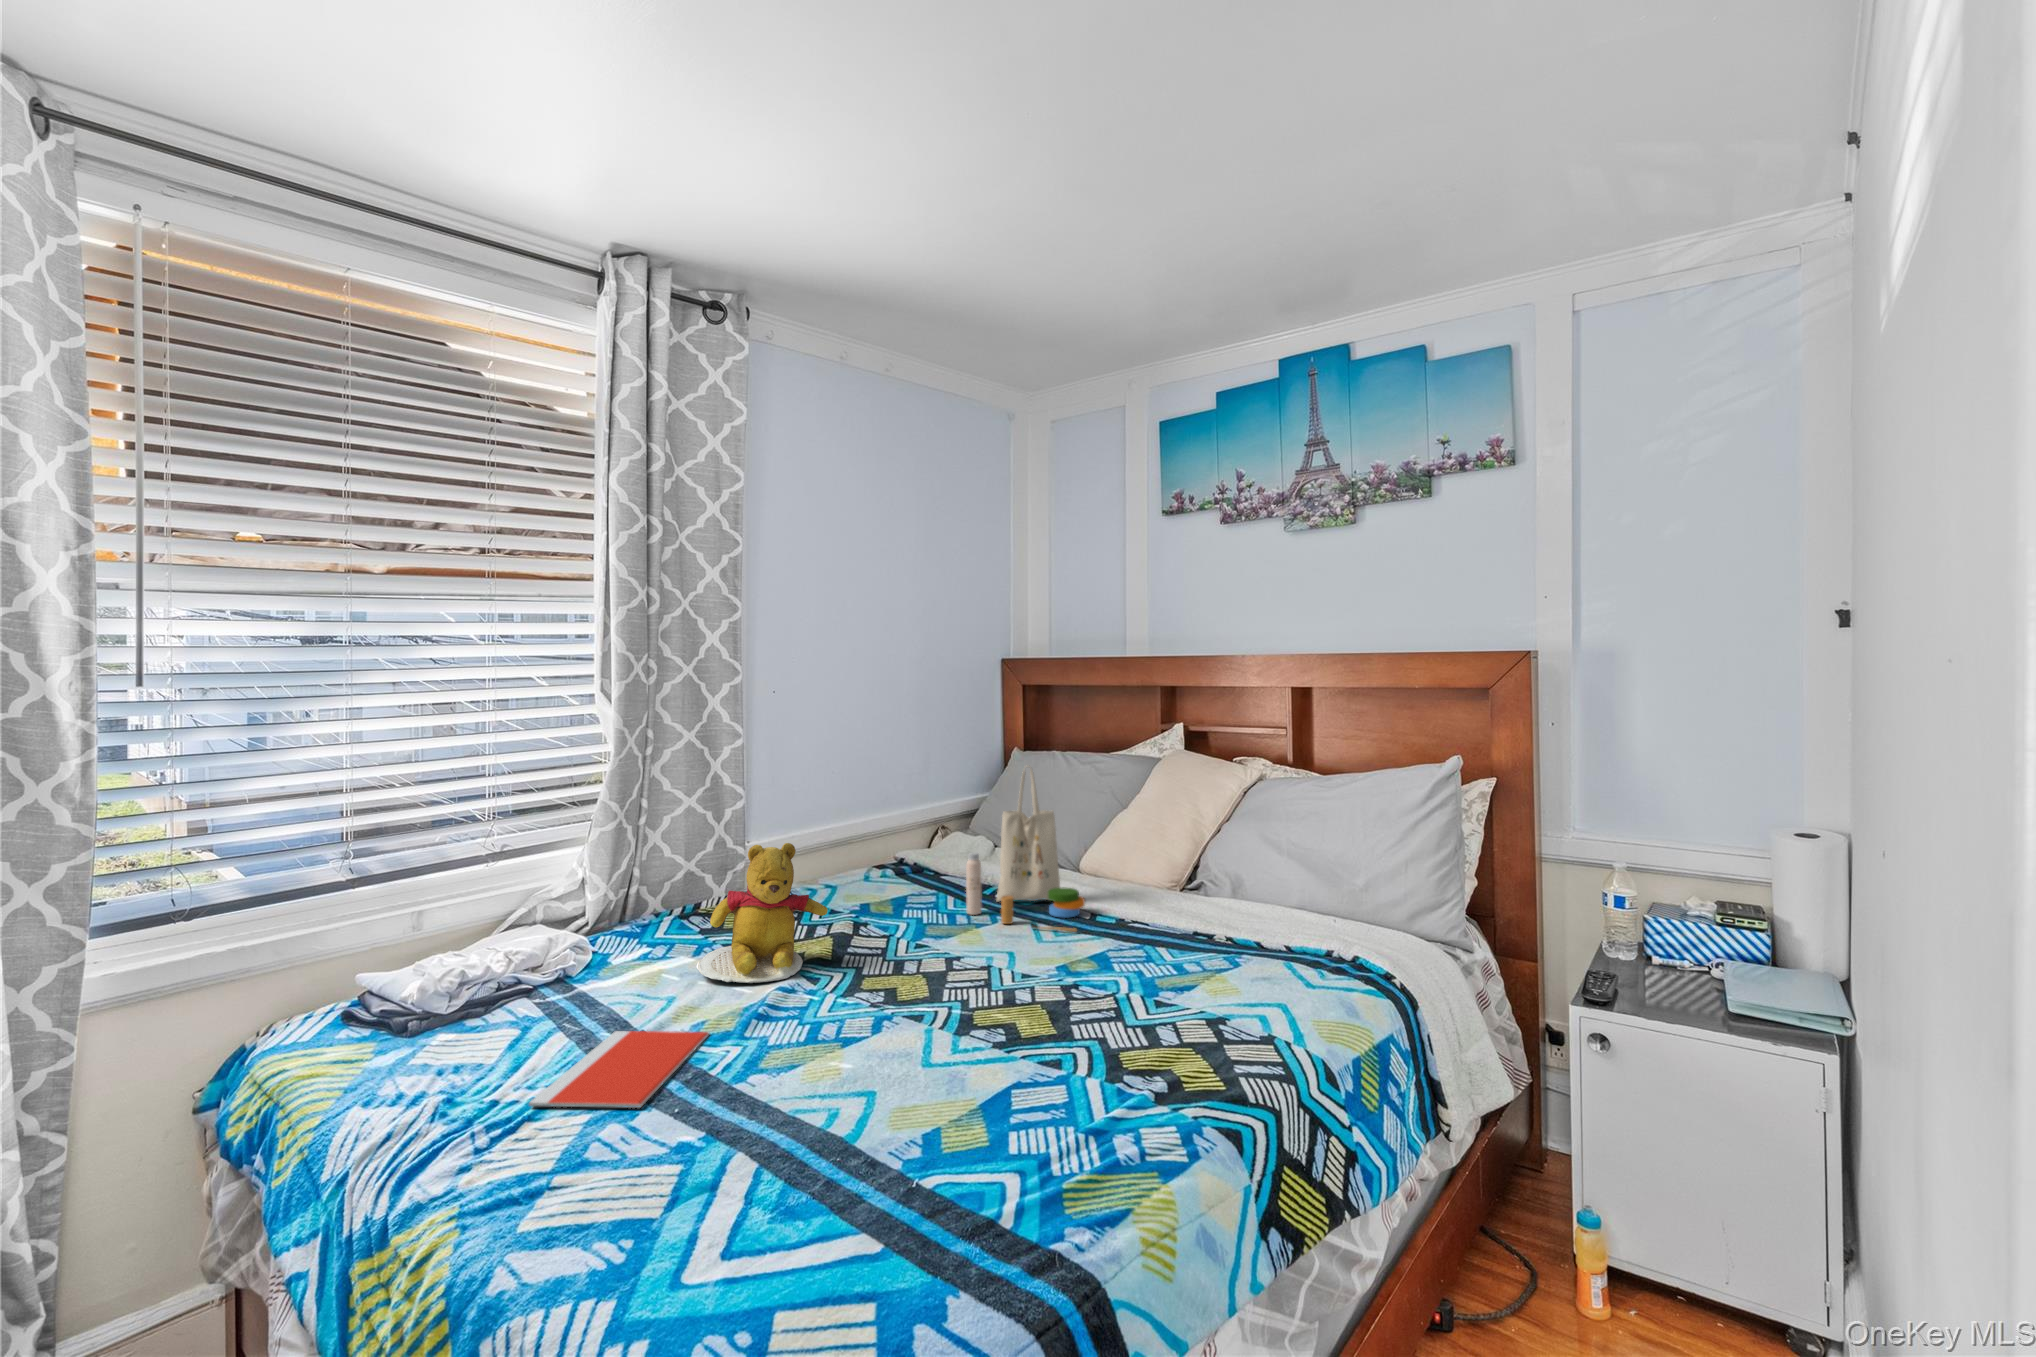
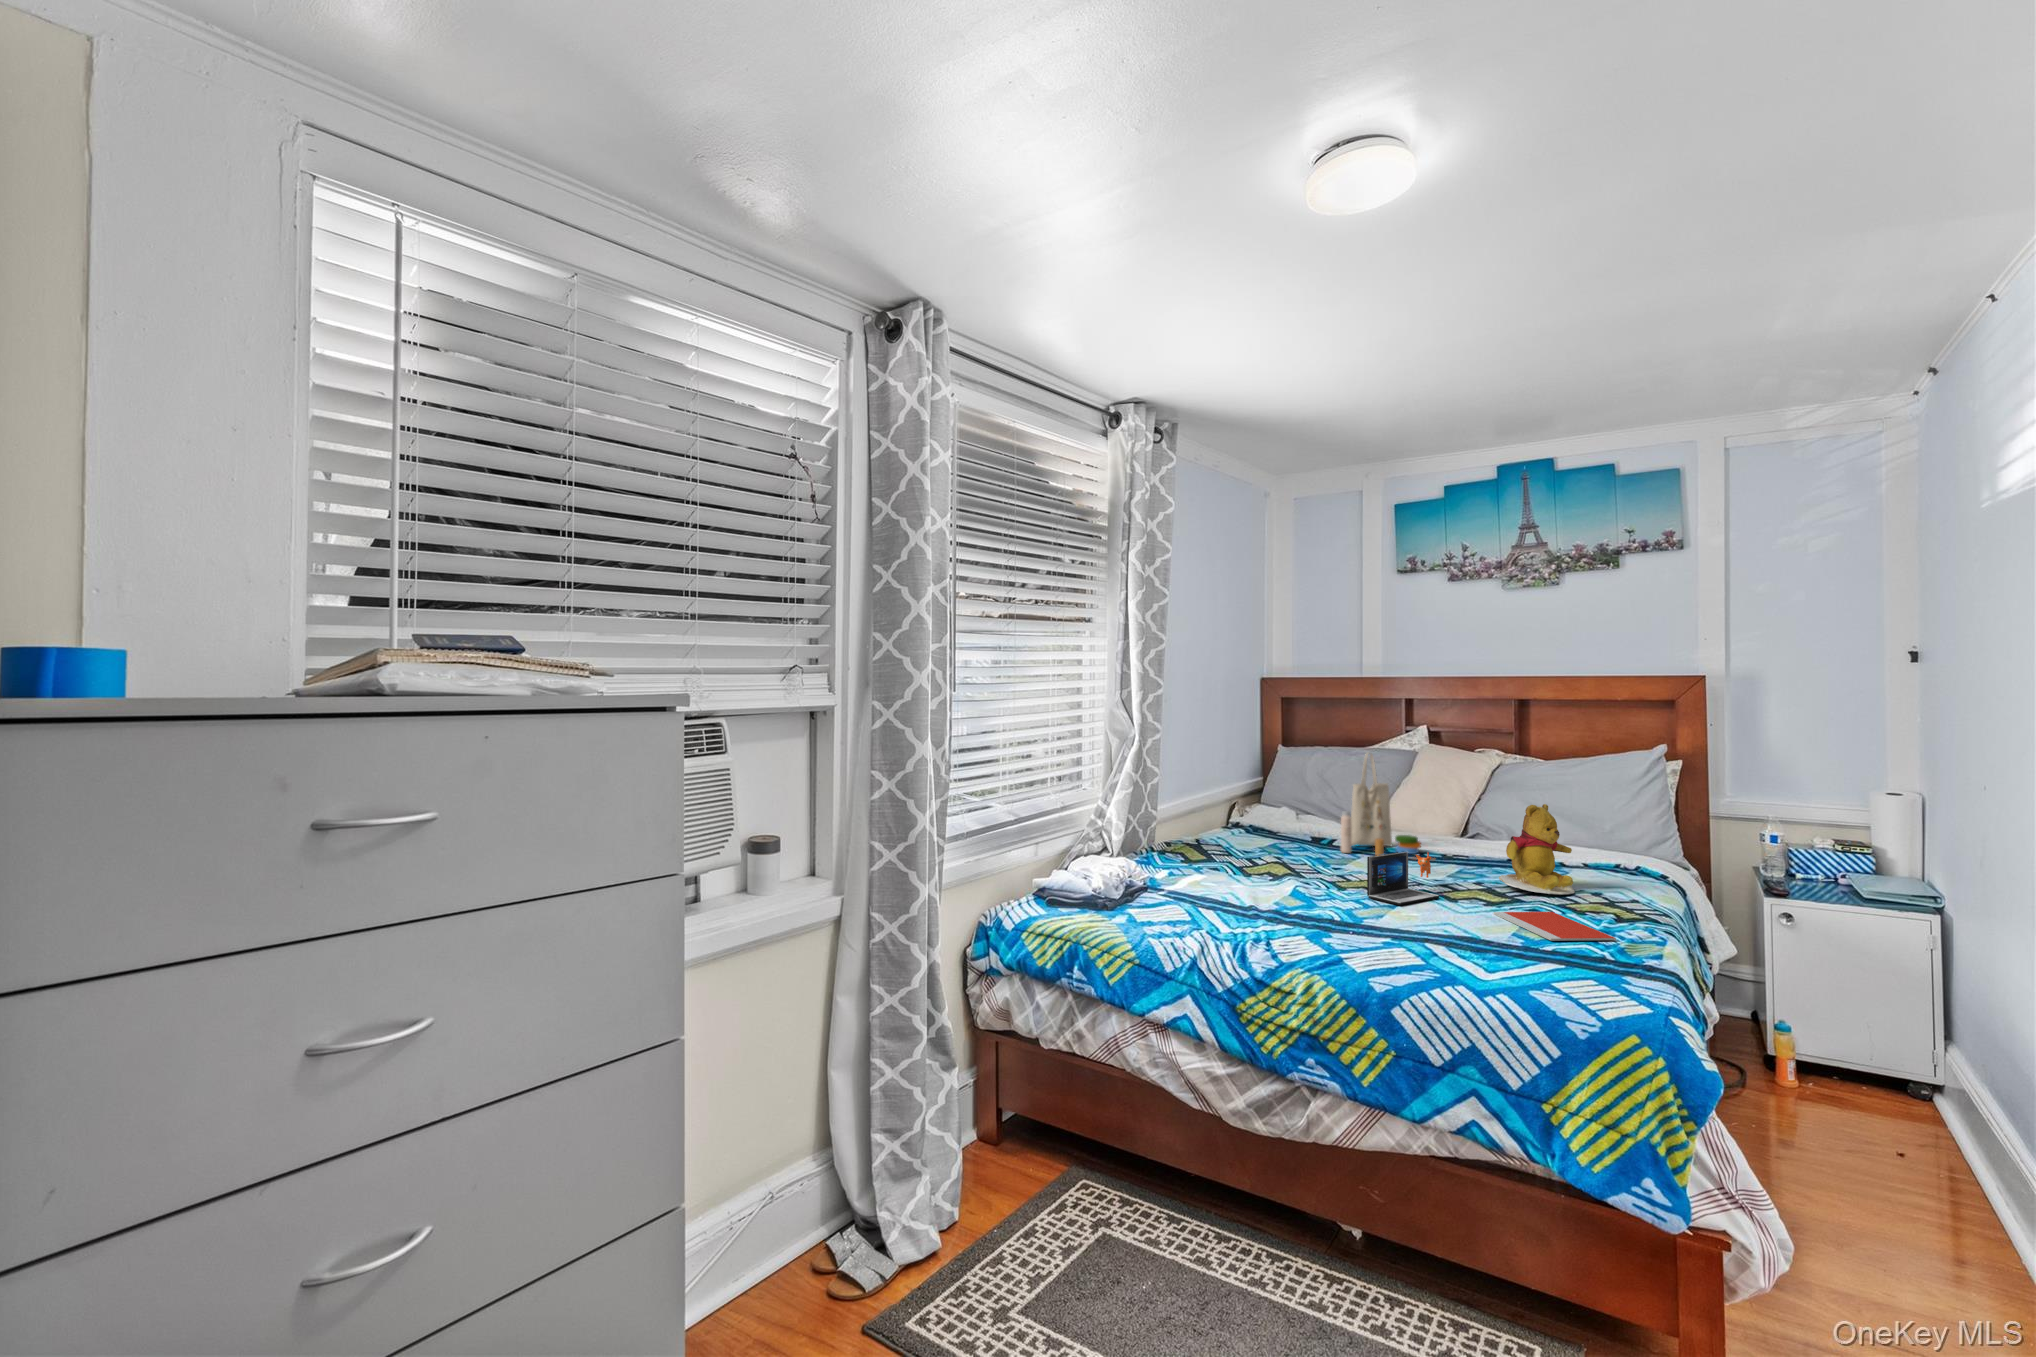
teddy bear: present [696,843,828,983] -> present [1499,804,1575,895]
laptop: none [832,933,989,1038] -> present [1367,851,1439,905]
notebook: present [529,1031,710,1108] -> present [1494,912,1616,941]

